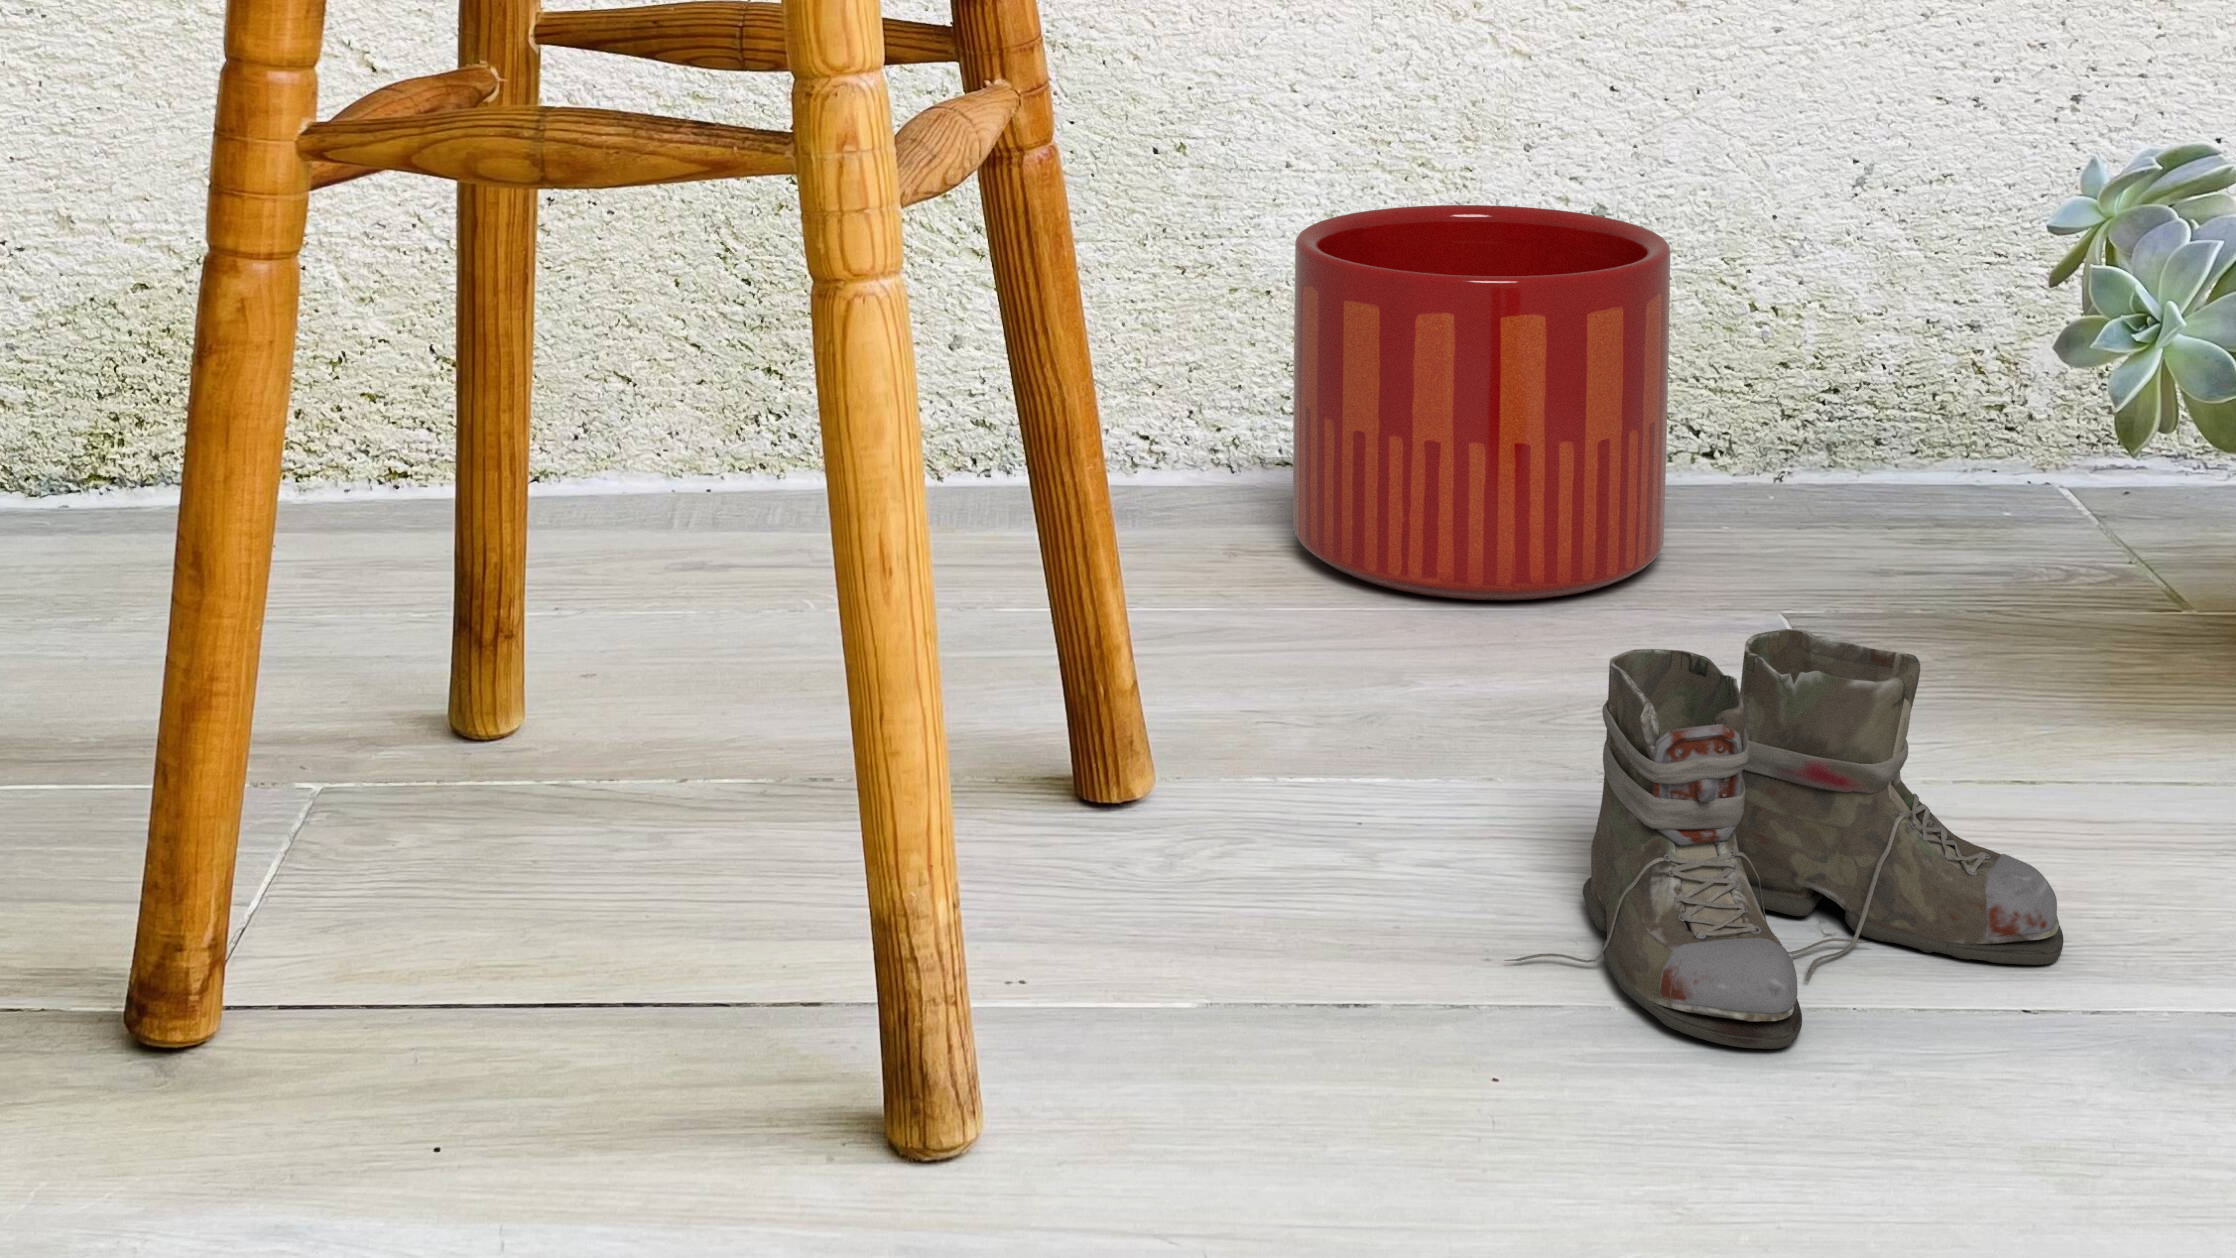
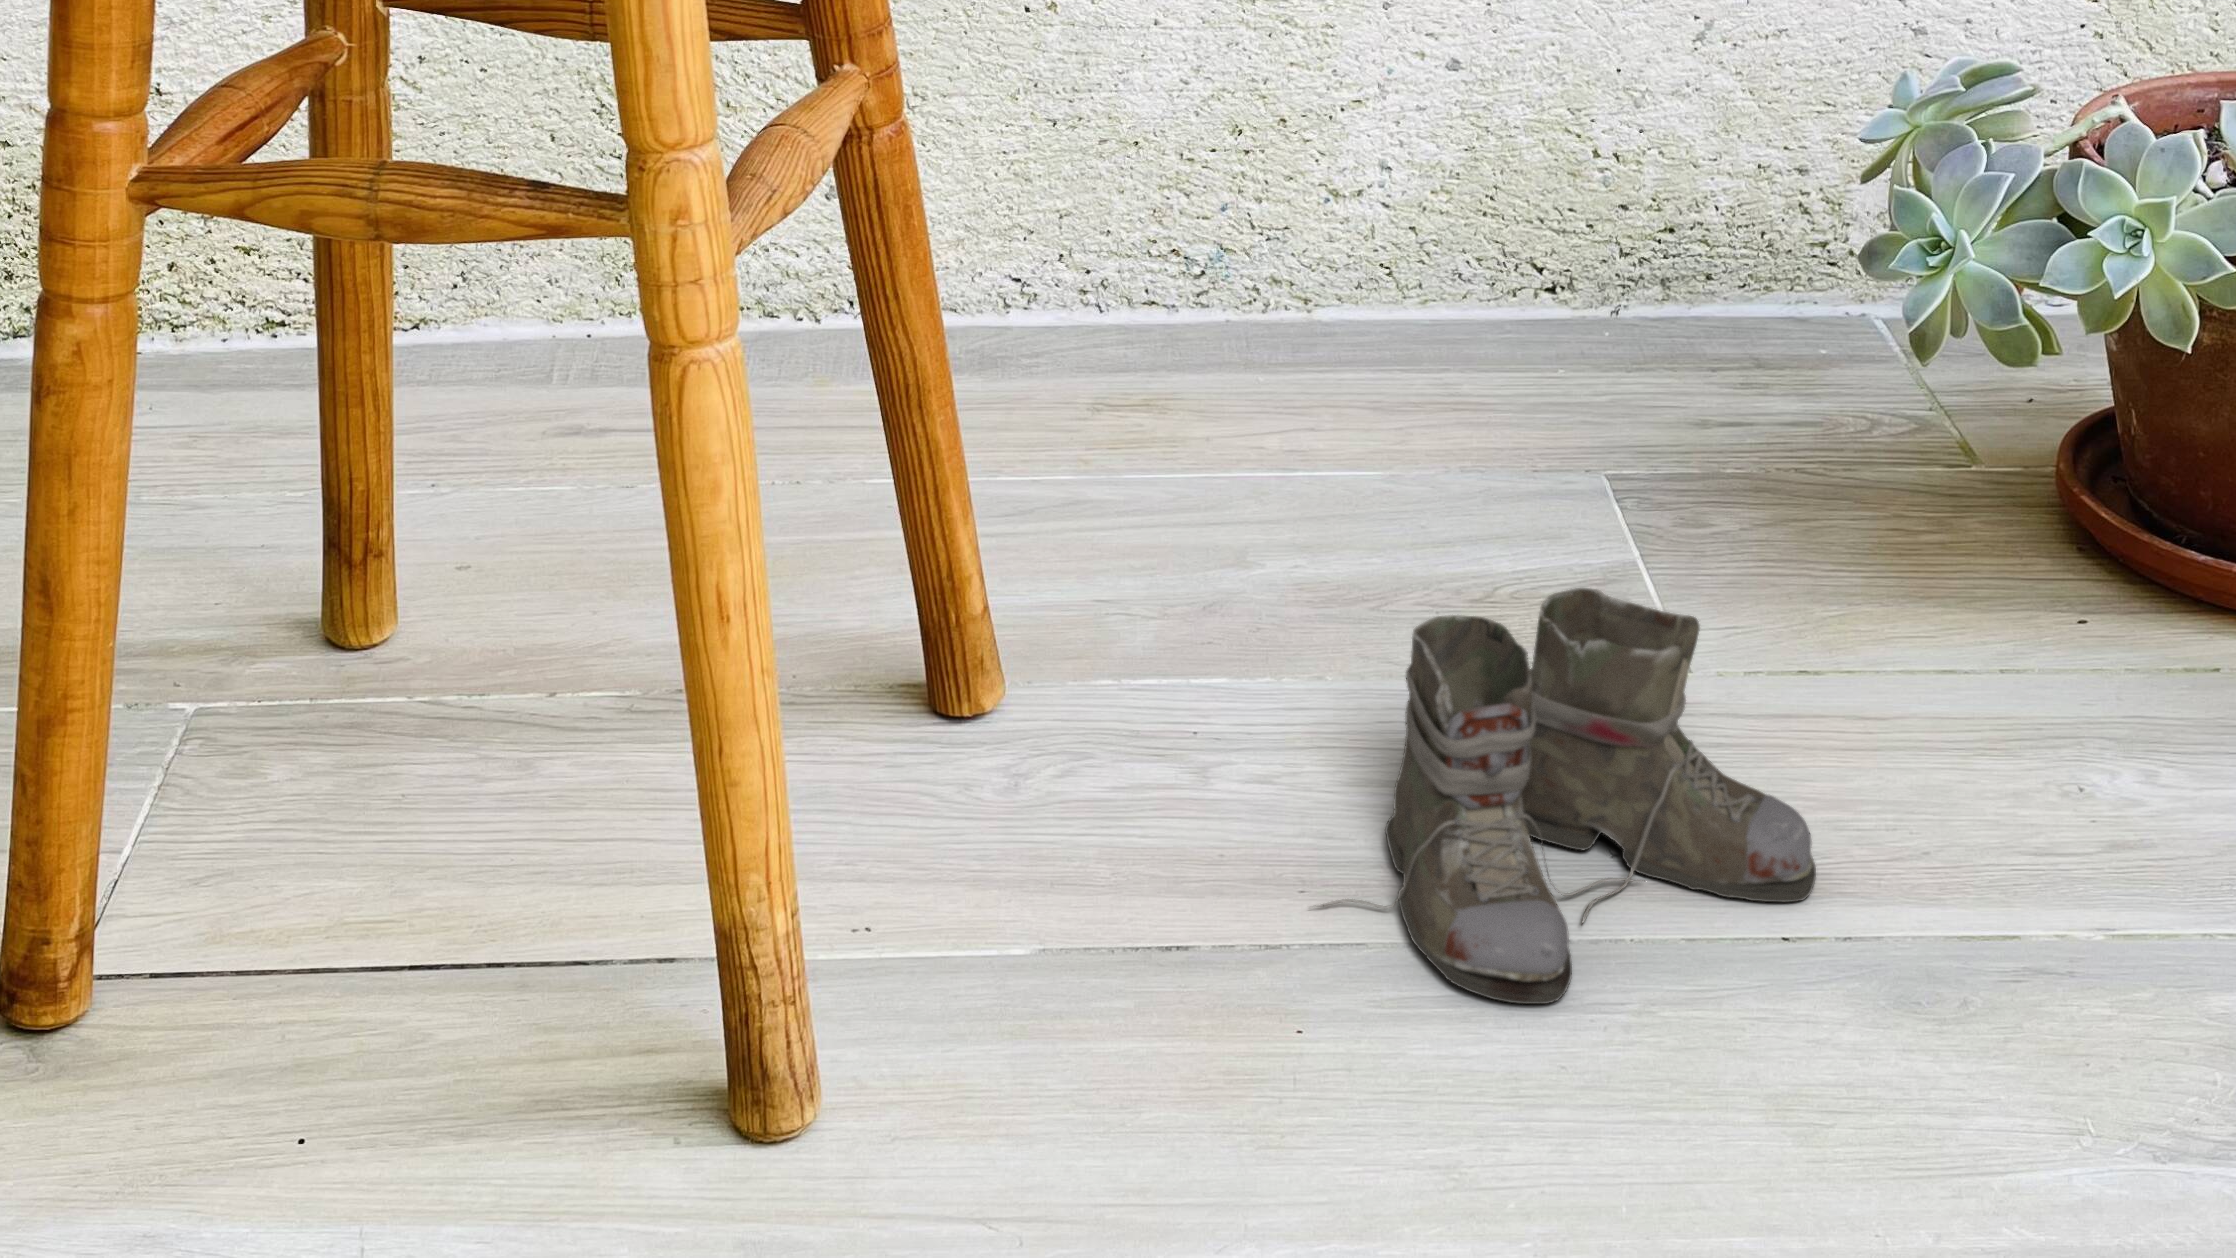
planter: present [1293,205,1670,600] -> none [1145,71,1508,474]

